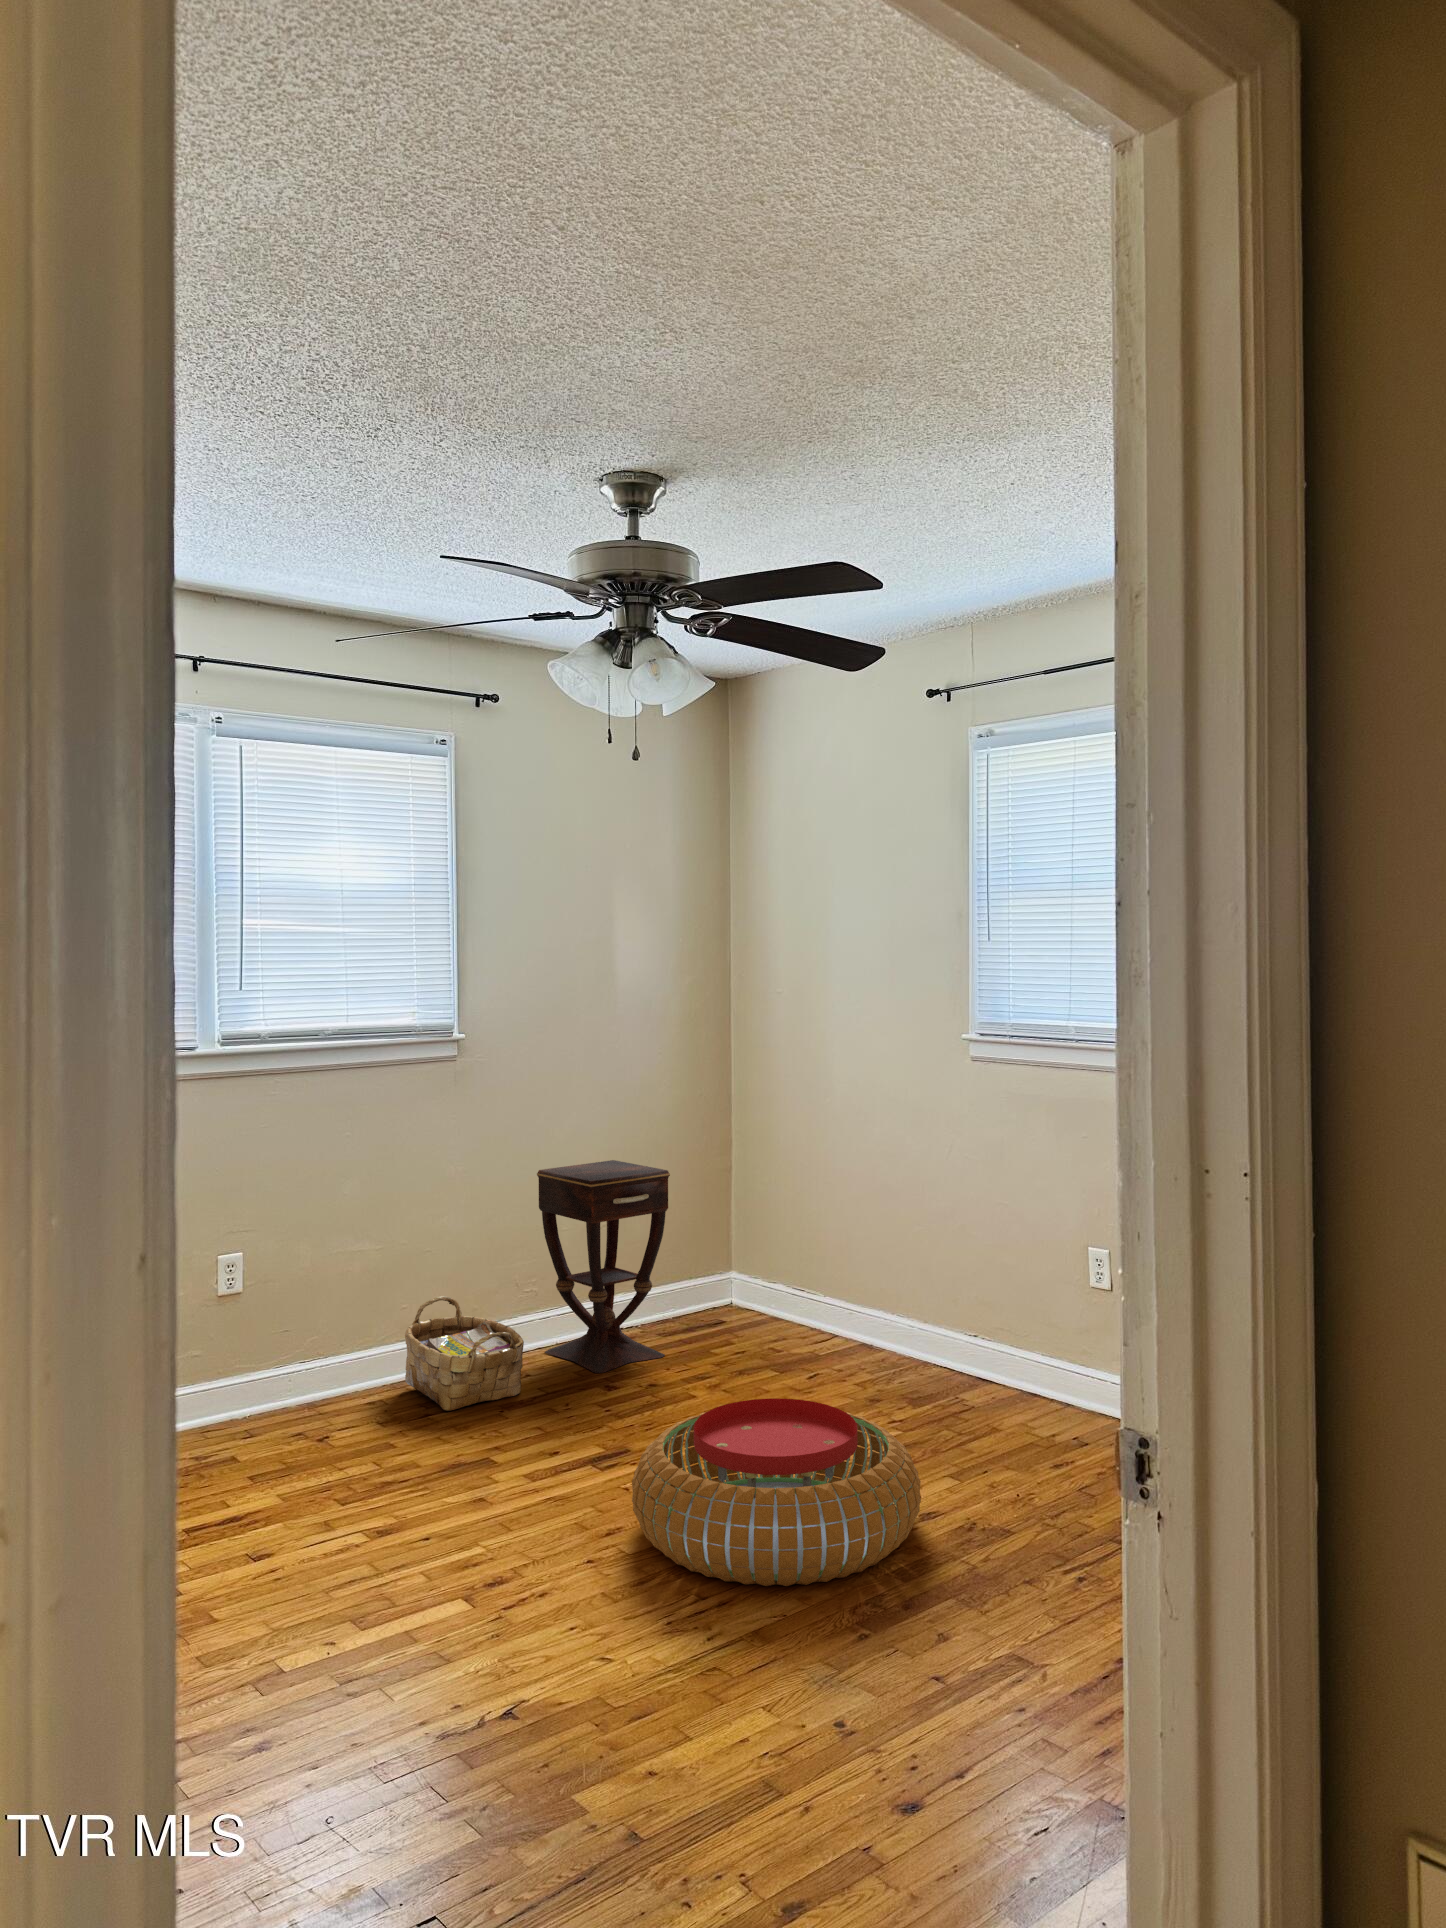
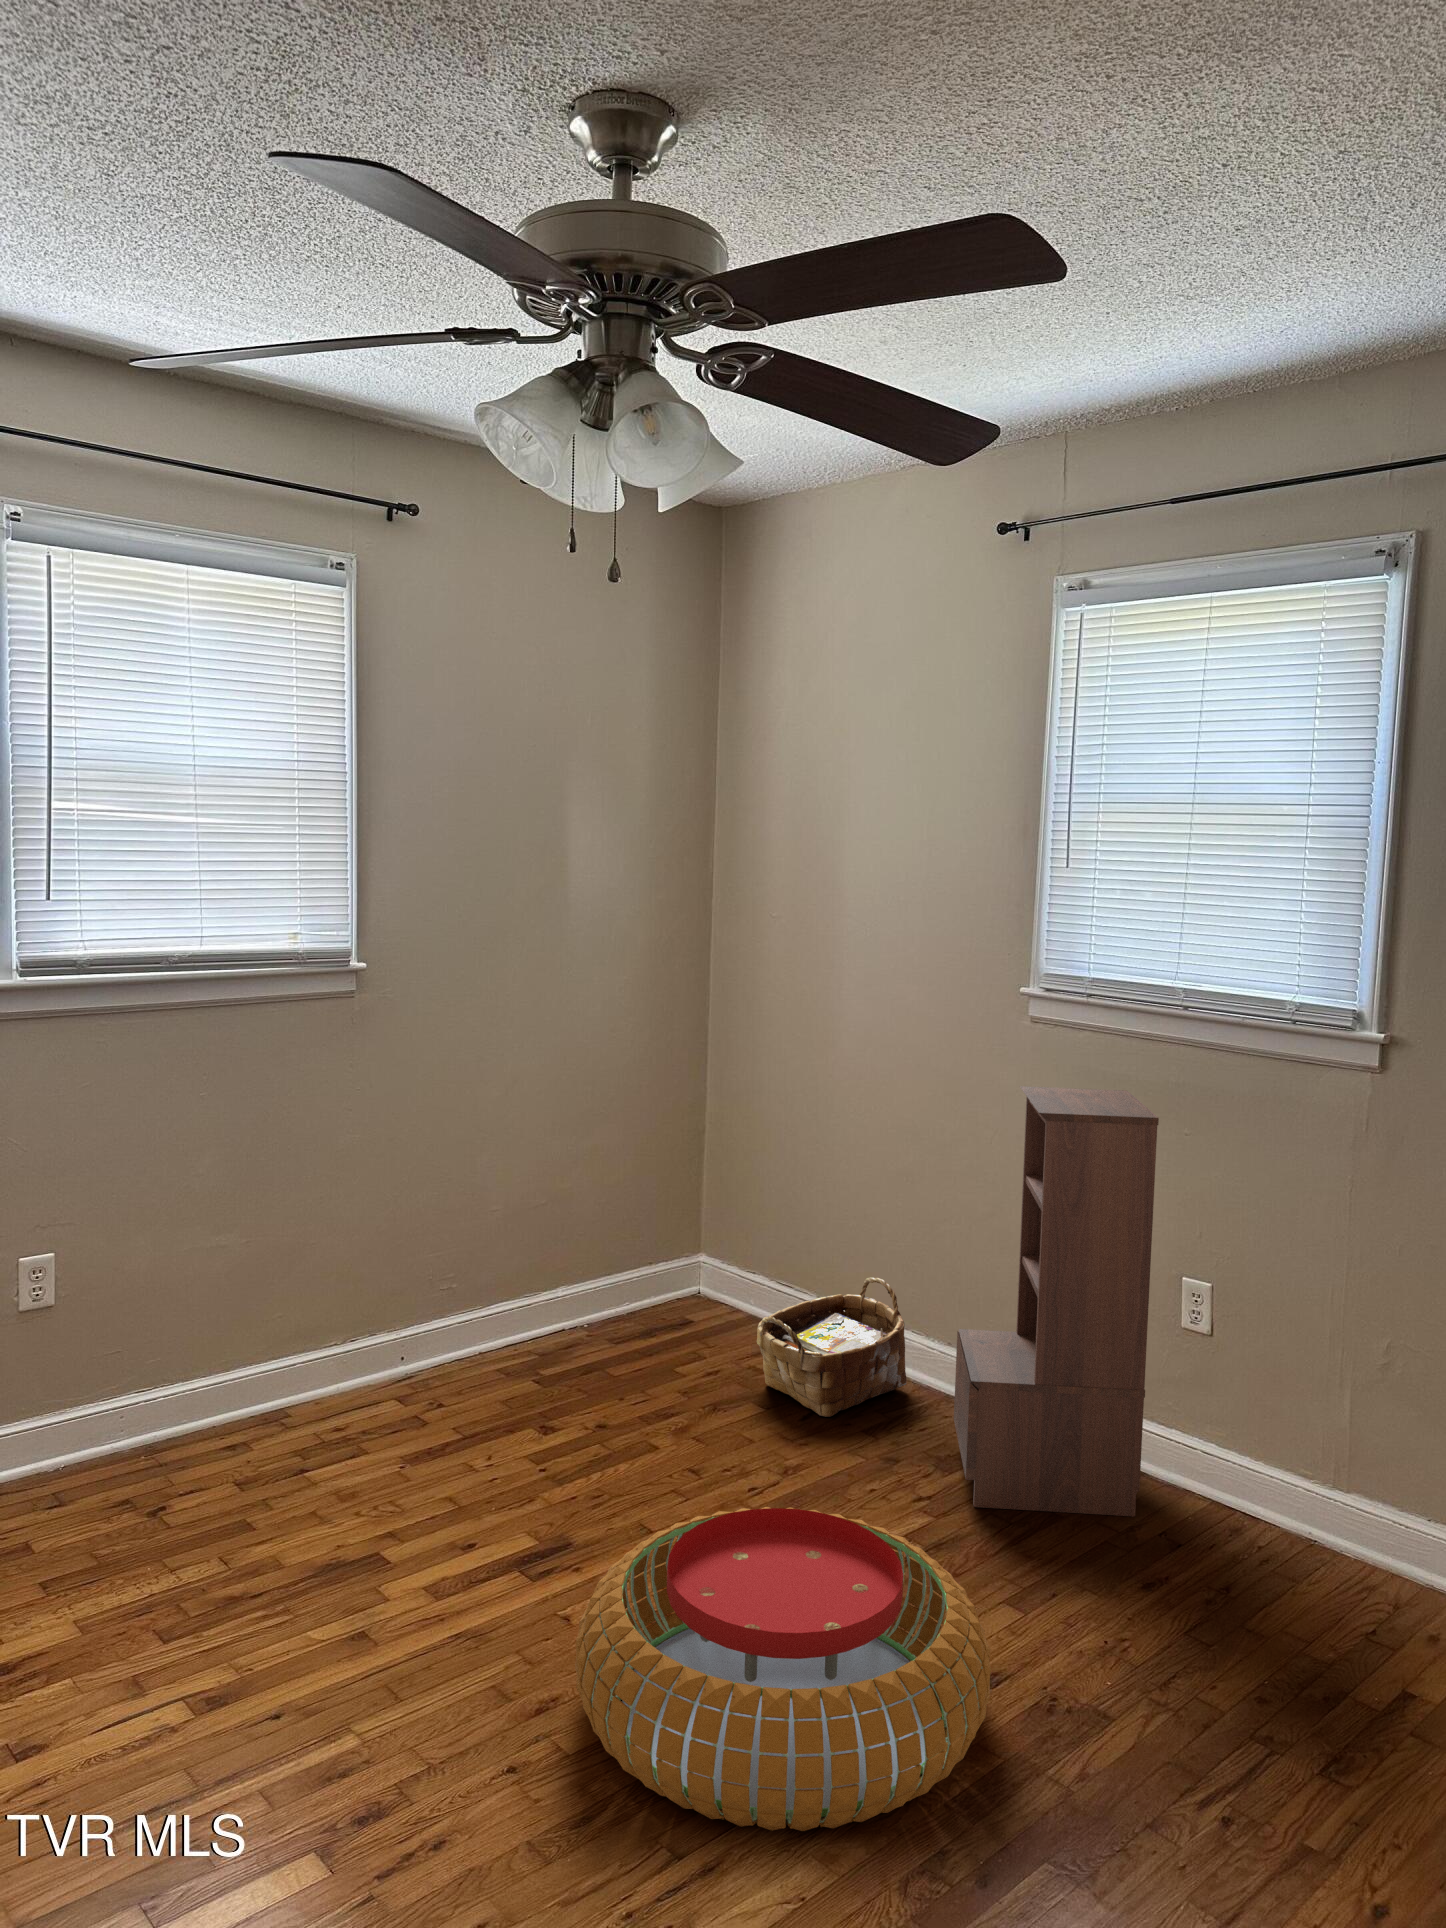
bookshelf: none [920,1109,1055,1427] -> present [954,1086,1159,1516]
side table: present [537,1160,670,1373] -> none [459,1124,633,1405]
woven basket: present [405,1296,524,1411] -> present [757,1277,906,1417]

